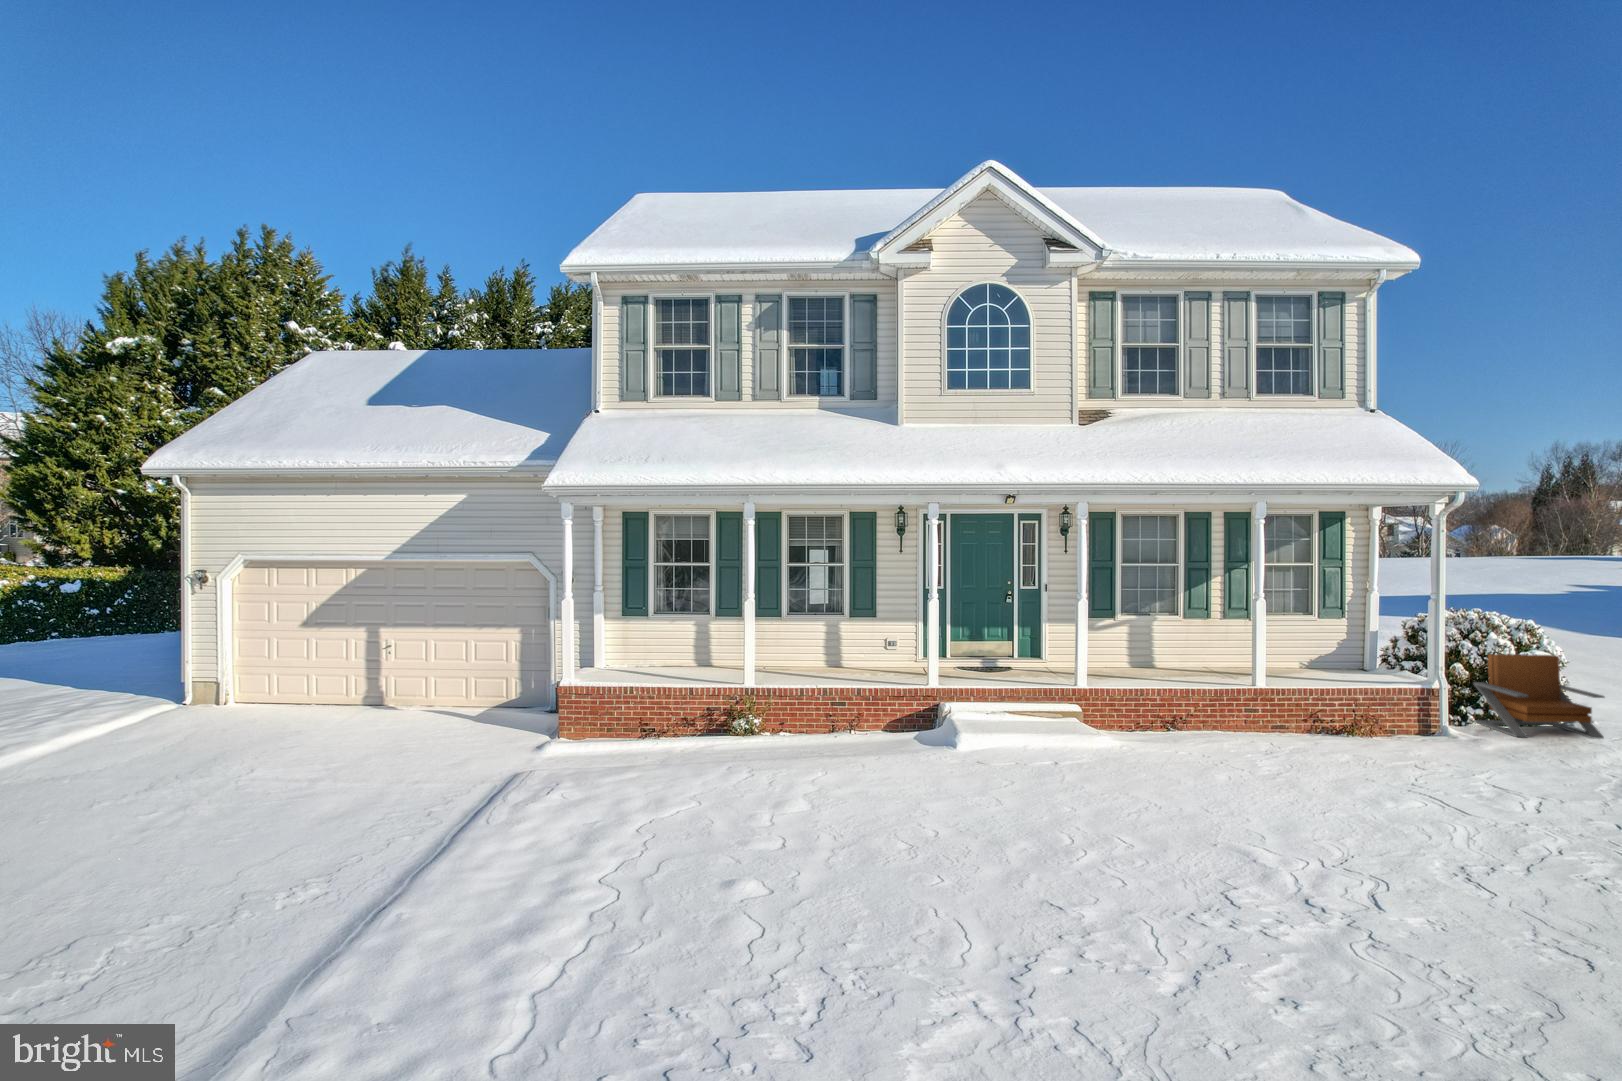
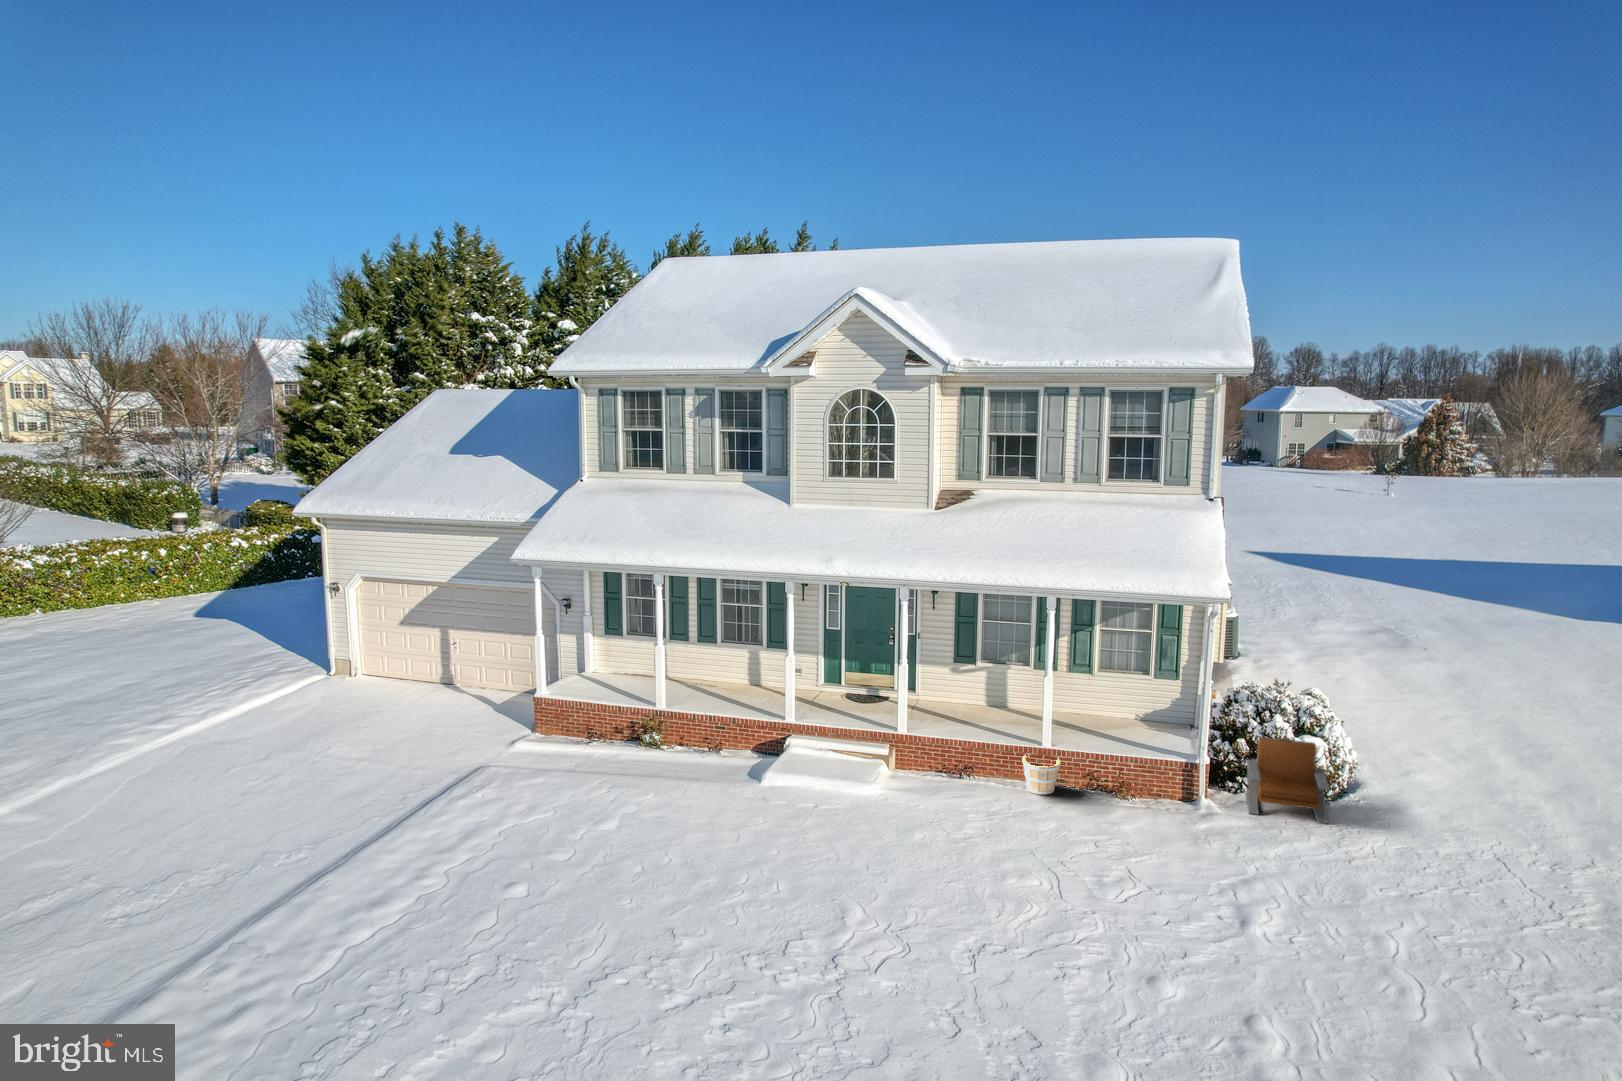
wooden bucket: none [1248,694,1300,741] -> present [1022,755,1061,795]

